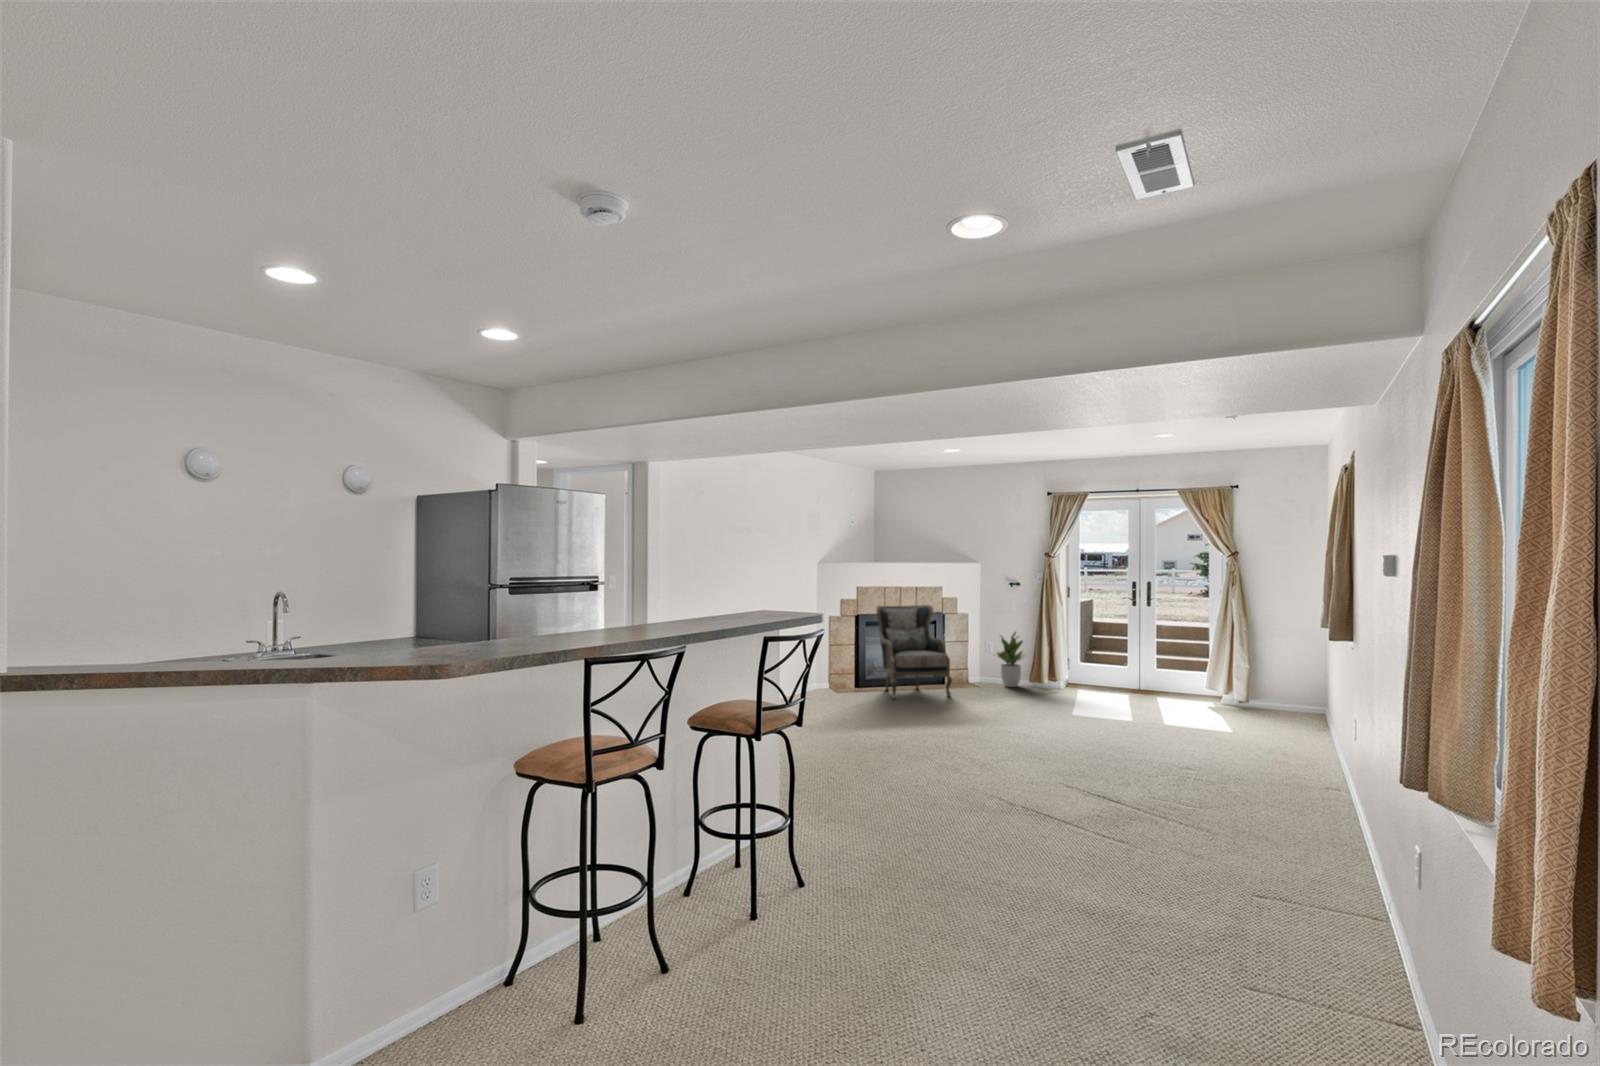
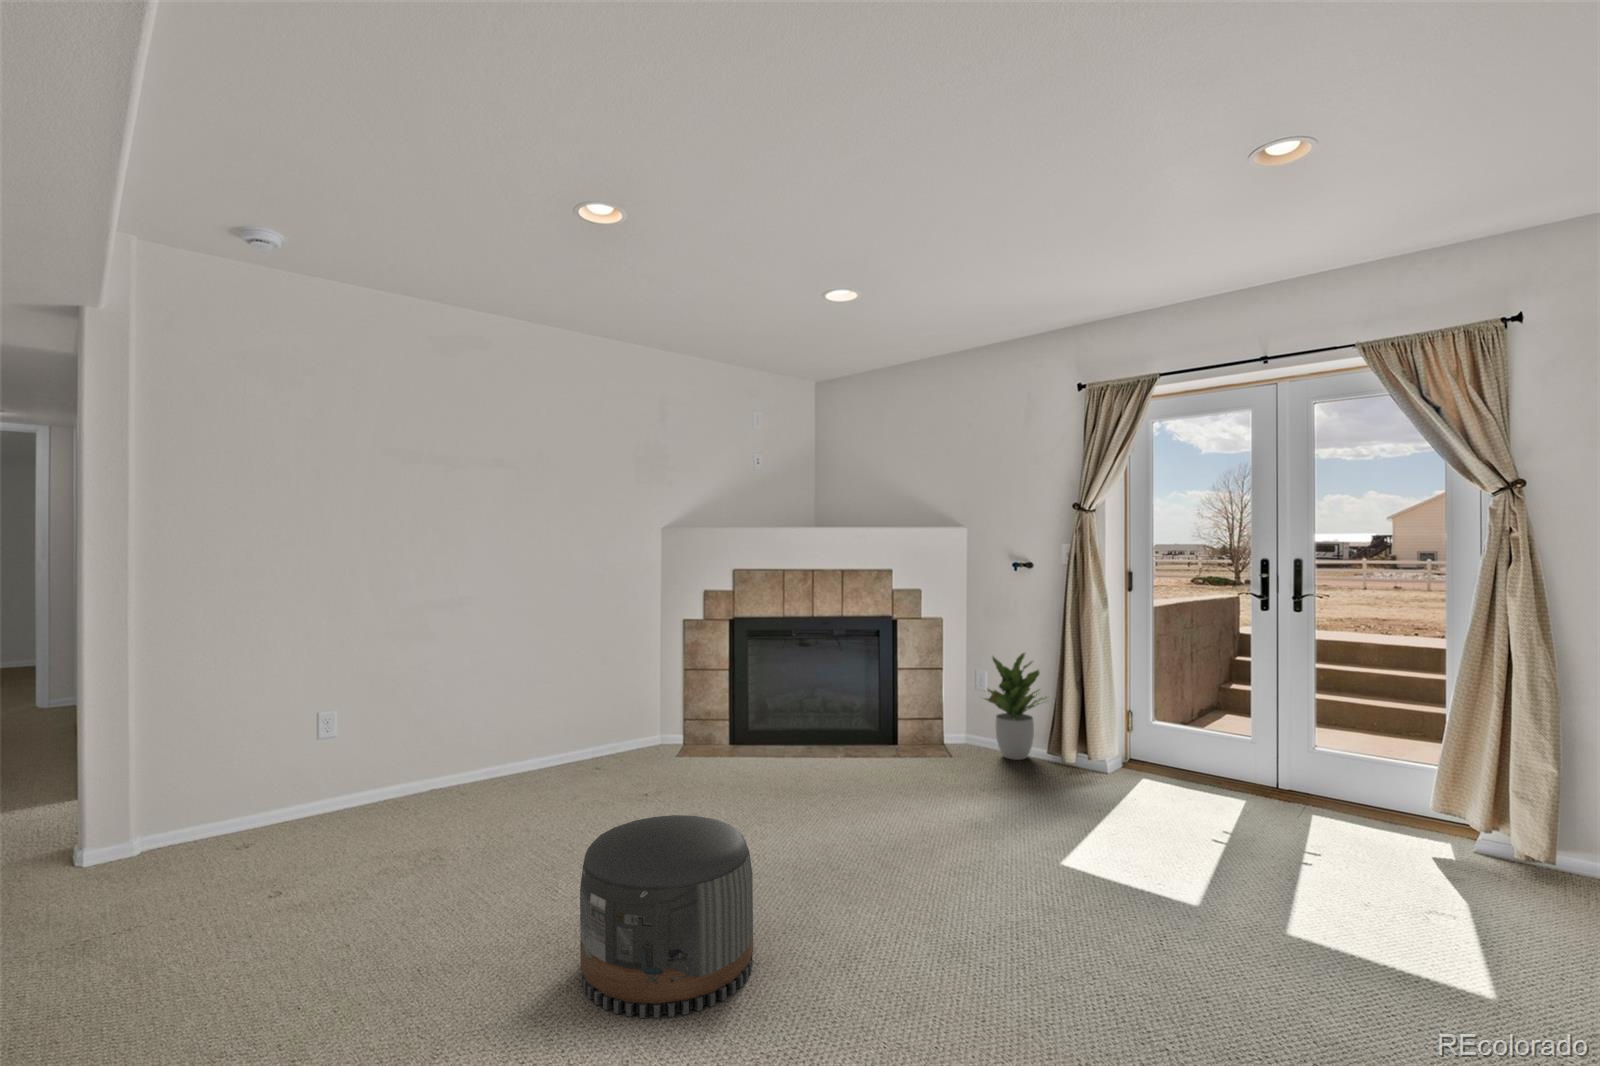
armchair: present [877,605,952,698] -> none [741,602,891,781]
pouf: none [932,688,998,750] -> present [580,815,753,1018]

